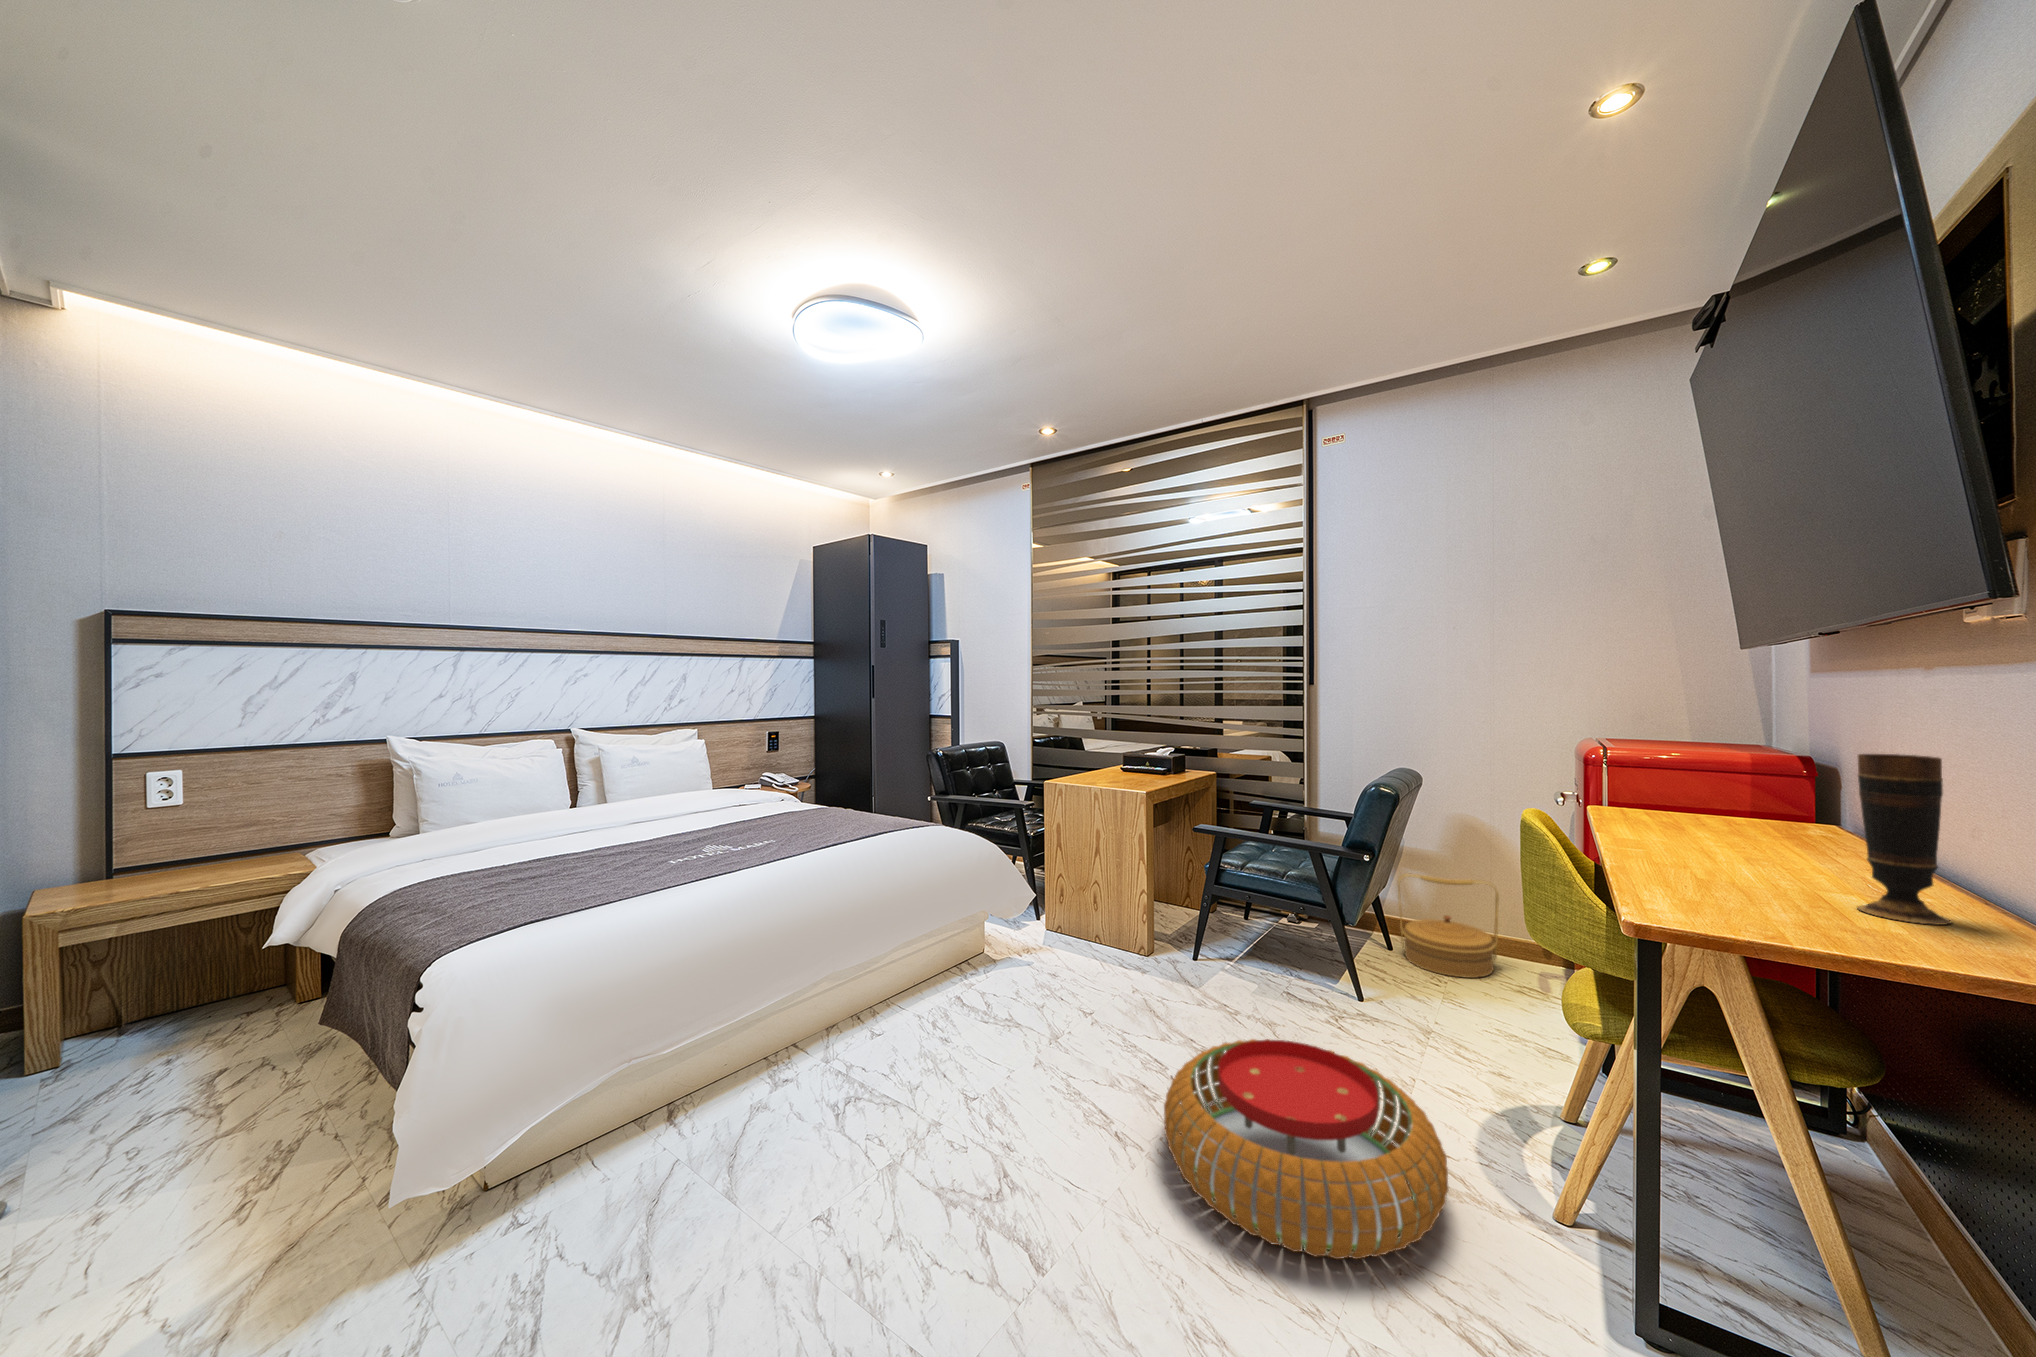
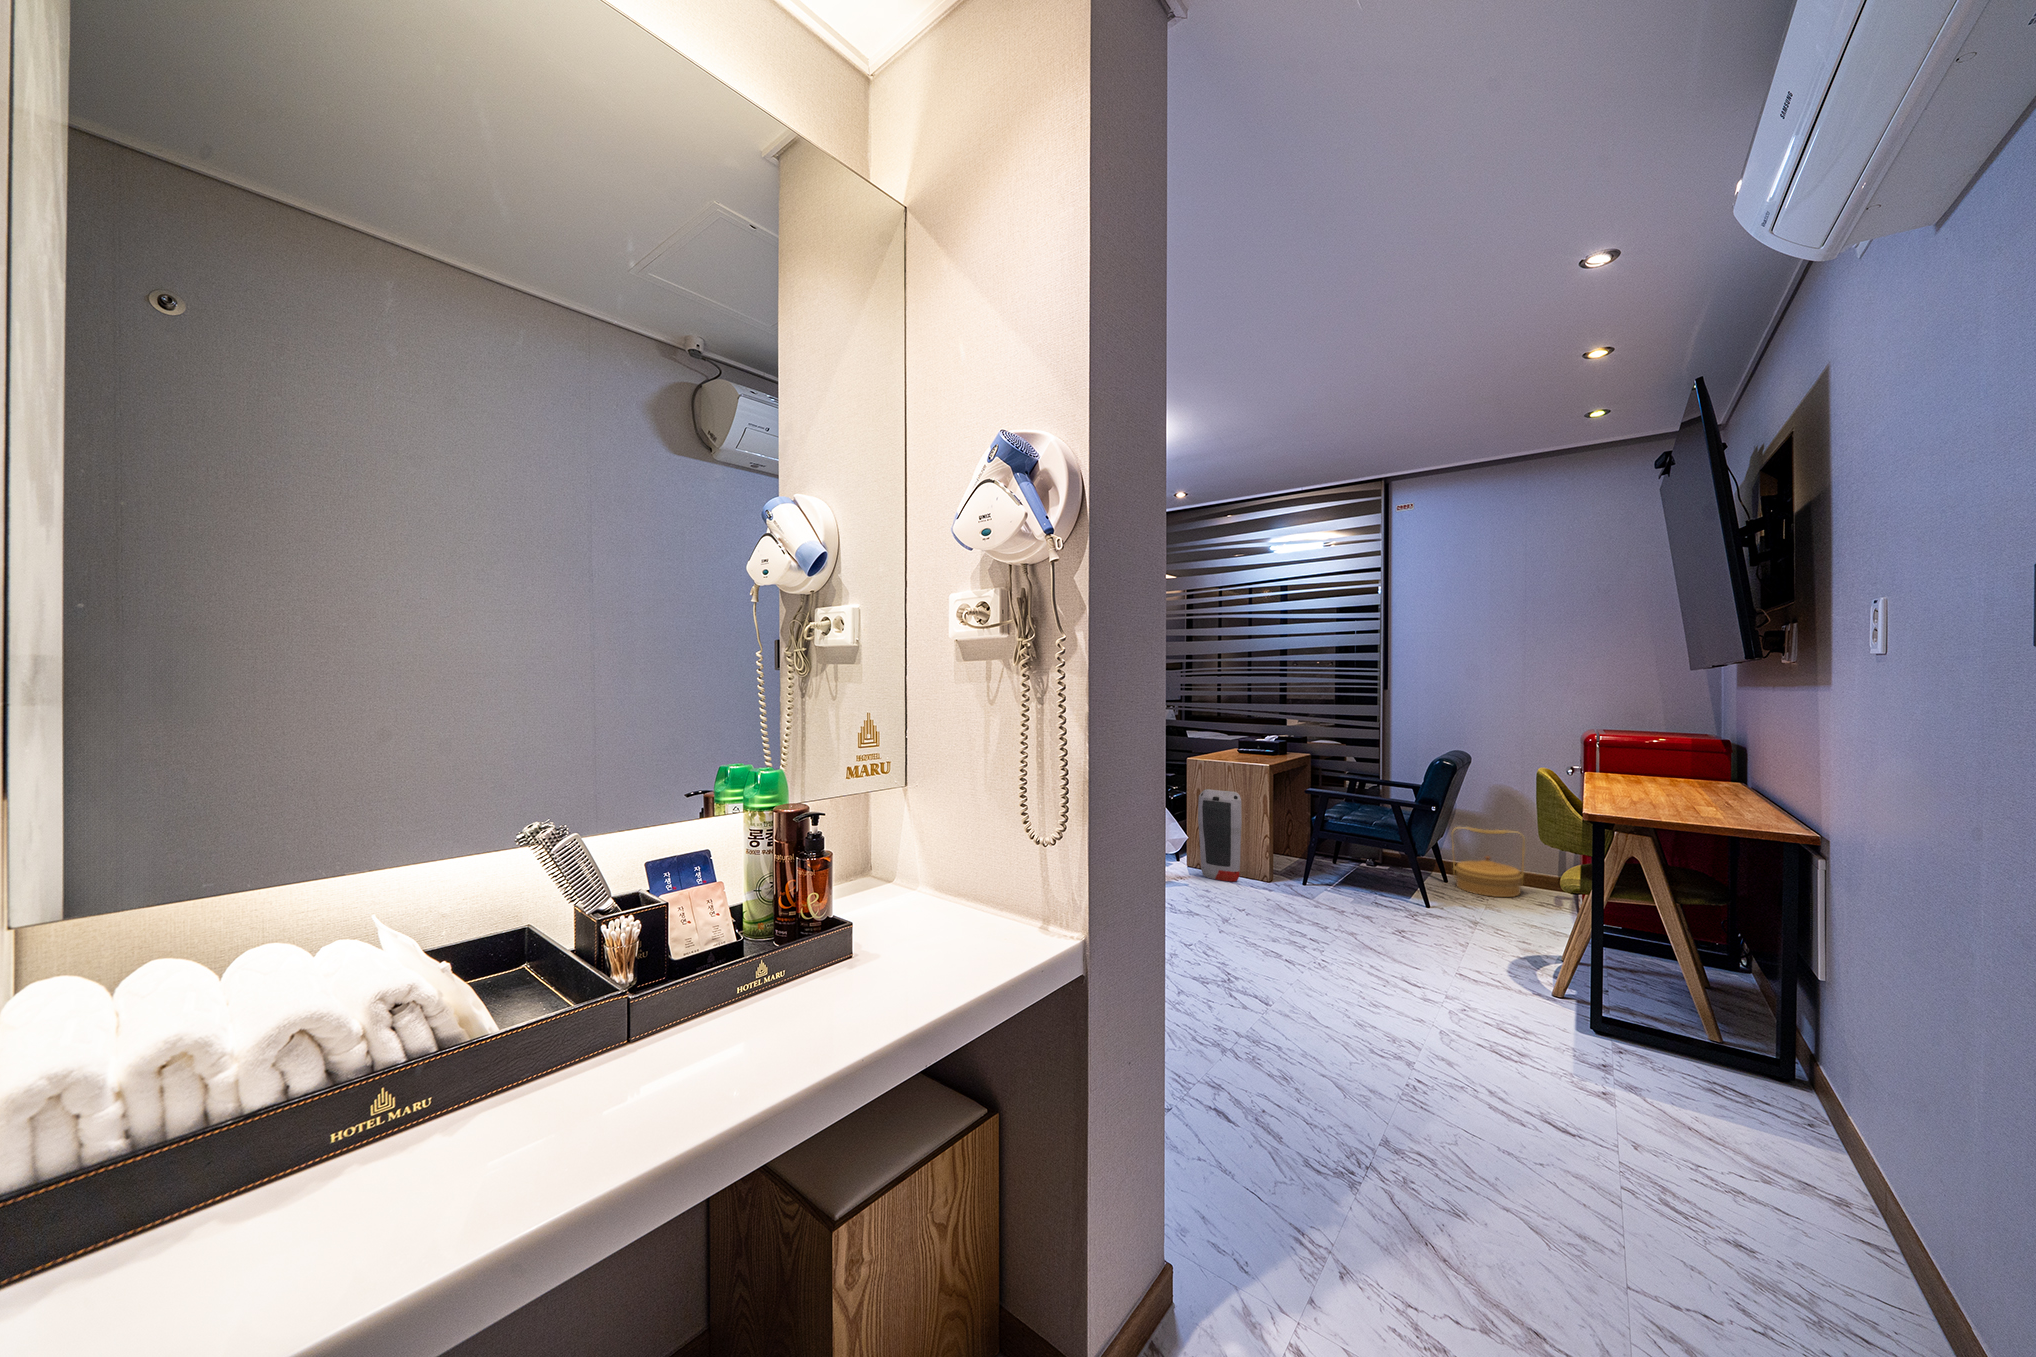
vase: present [1857,754,1952,925] -> none [1704,733,1746,816]
air purifier: none [1054,823,1108,954] -> present [1198,789,1242,882]
pouf: present [1164,1039,1449,1259] -> none [1320,908,1493,1004]

